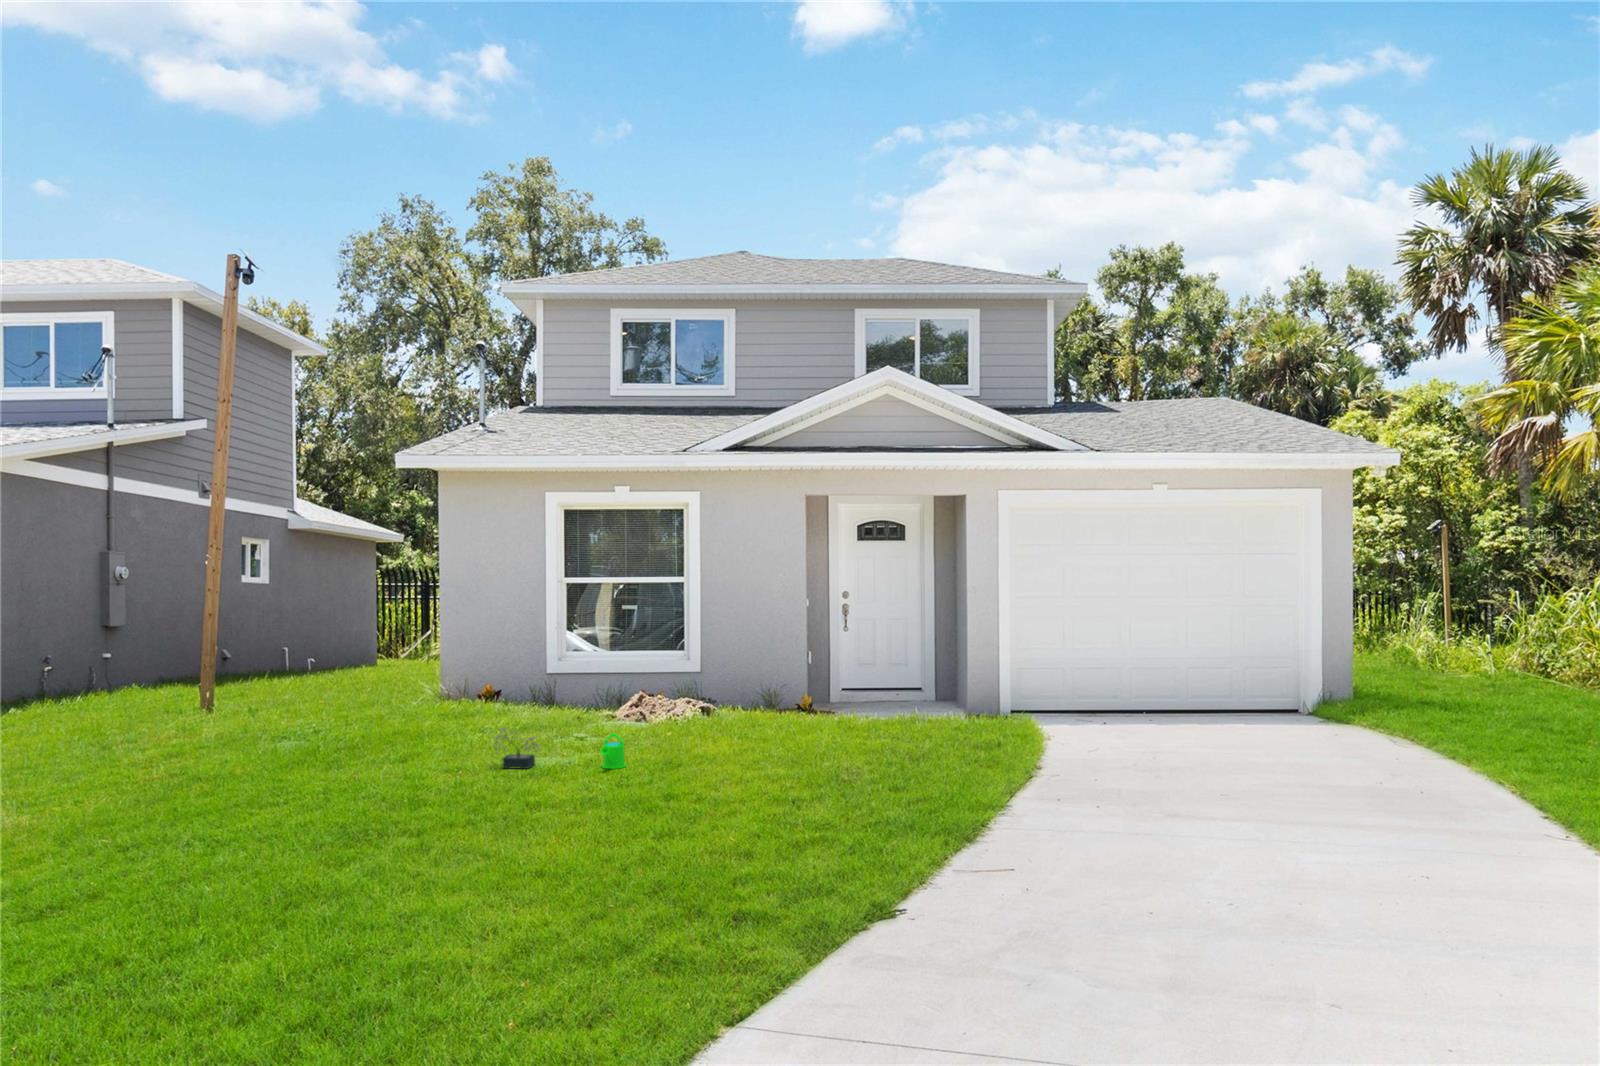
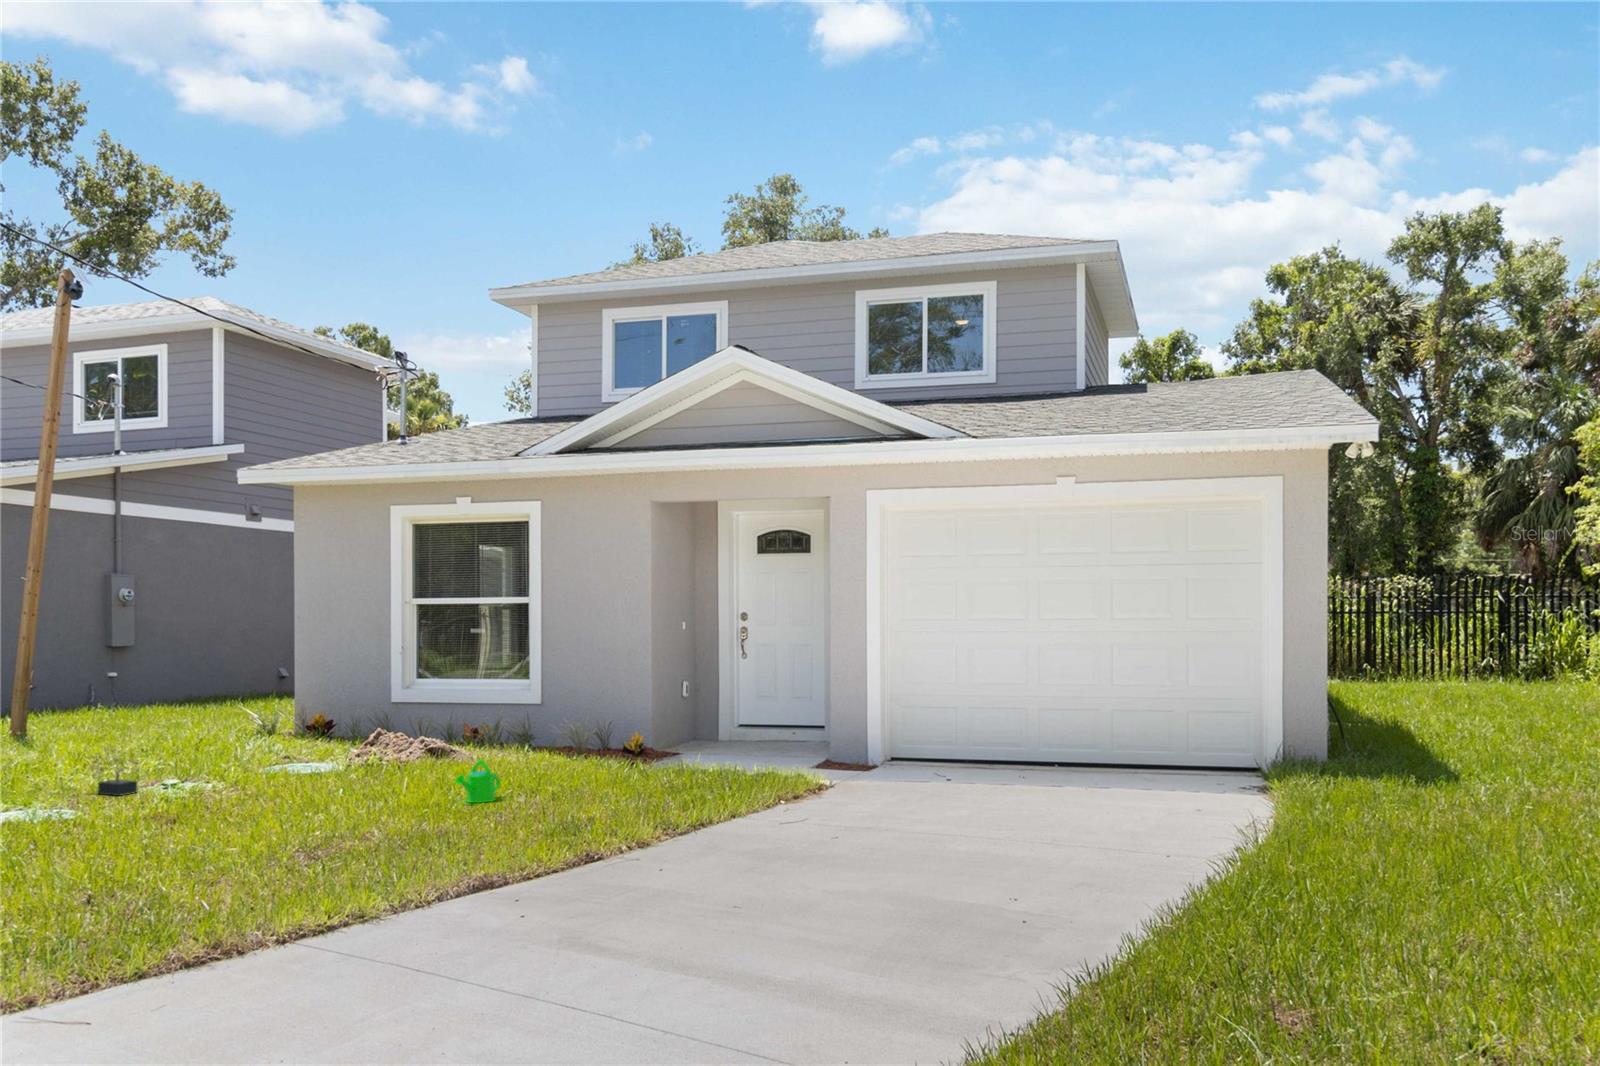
watering can: present [600,733,626,769] -> present [455,760,500,803]

